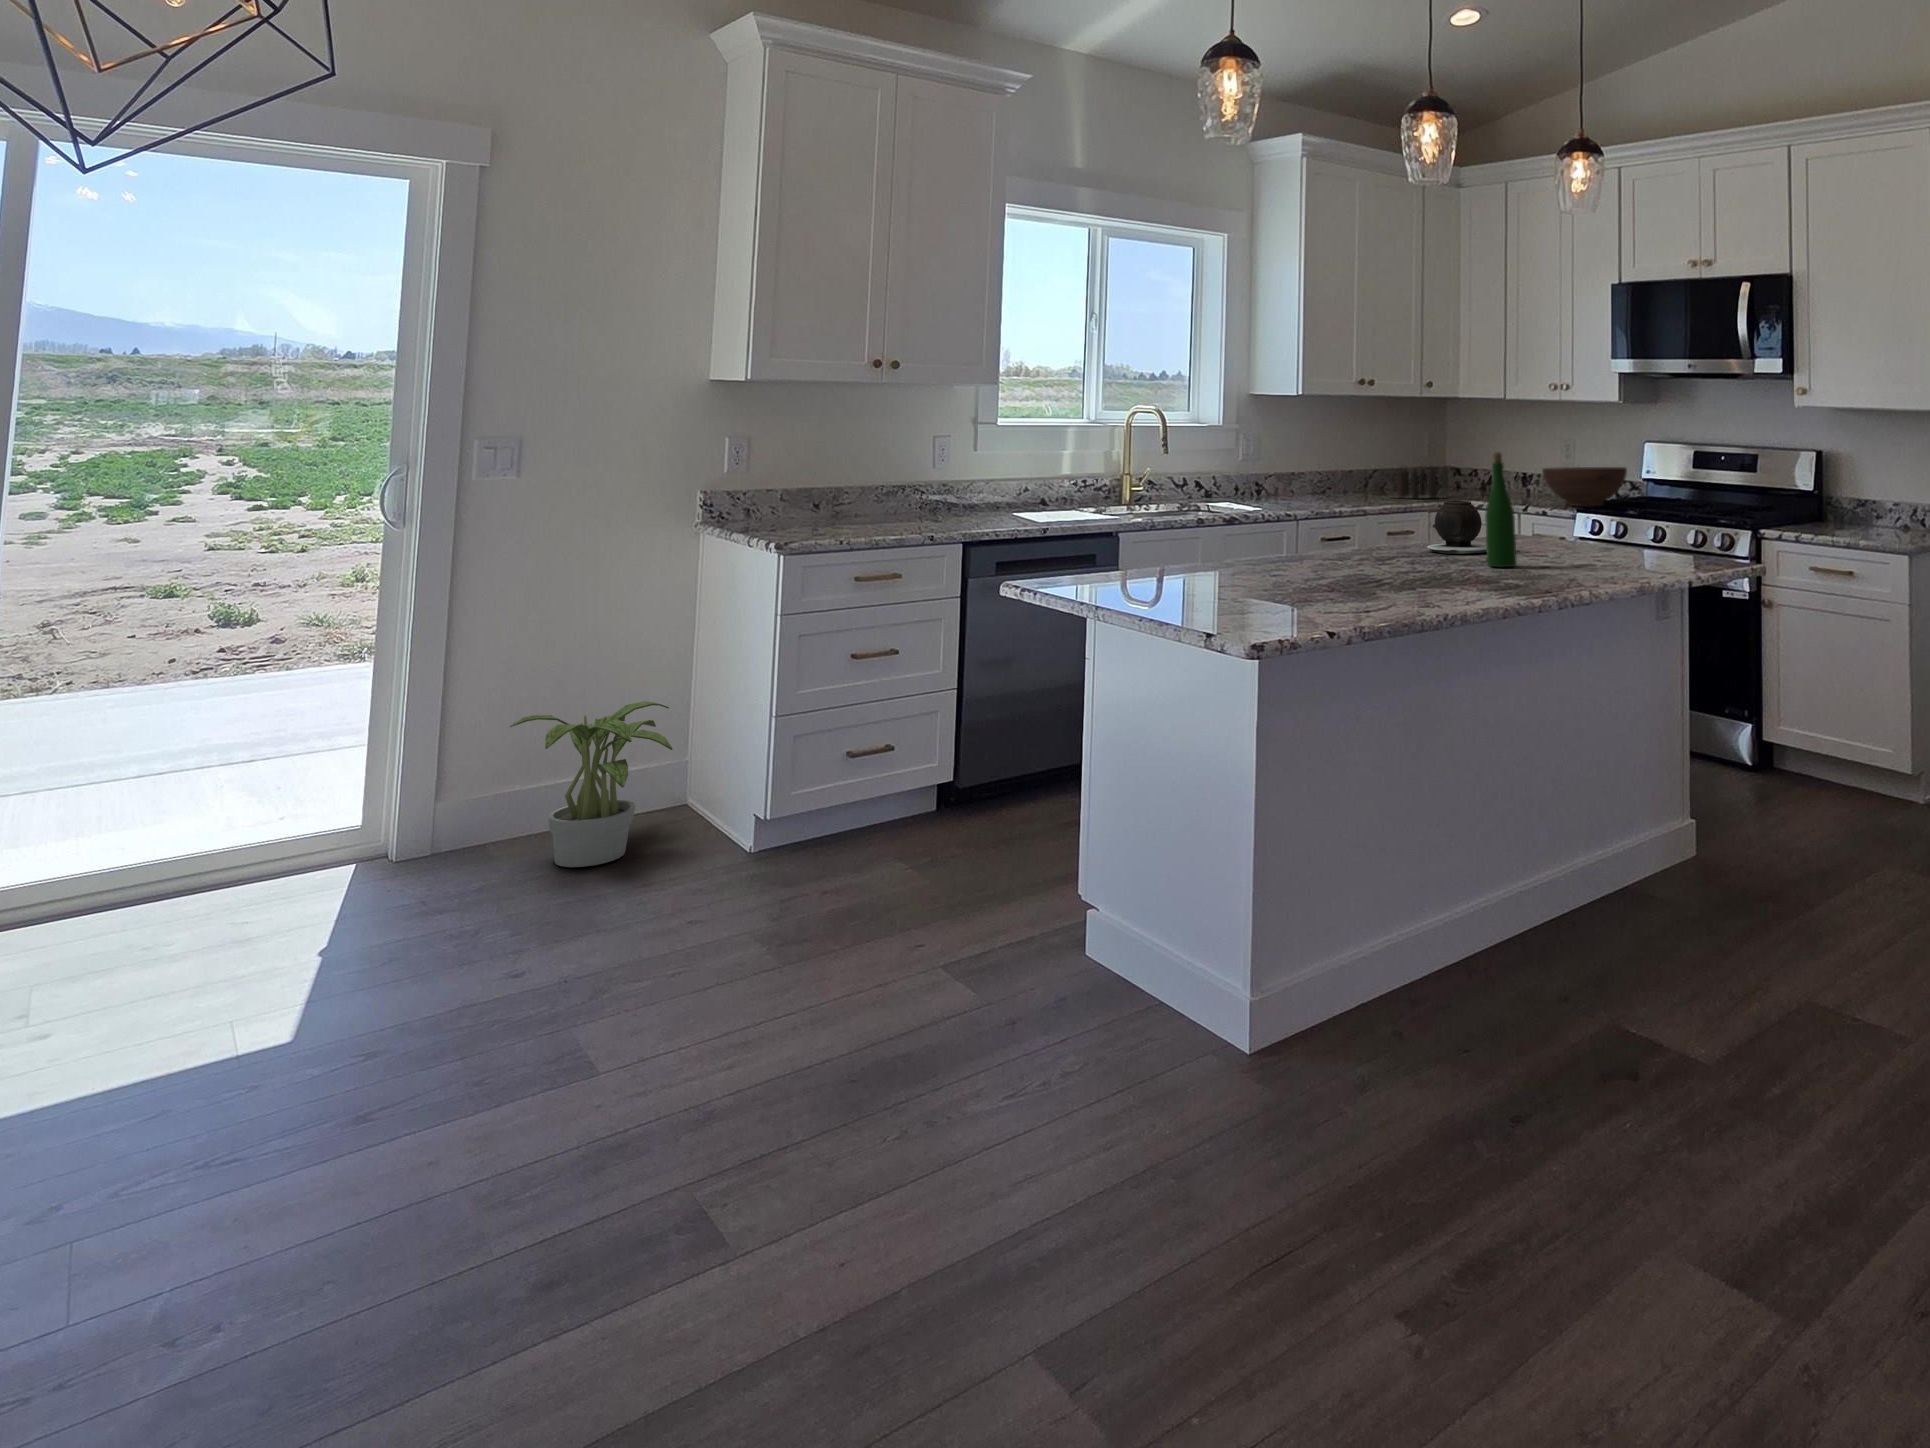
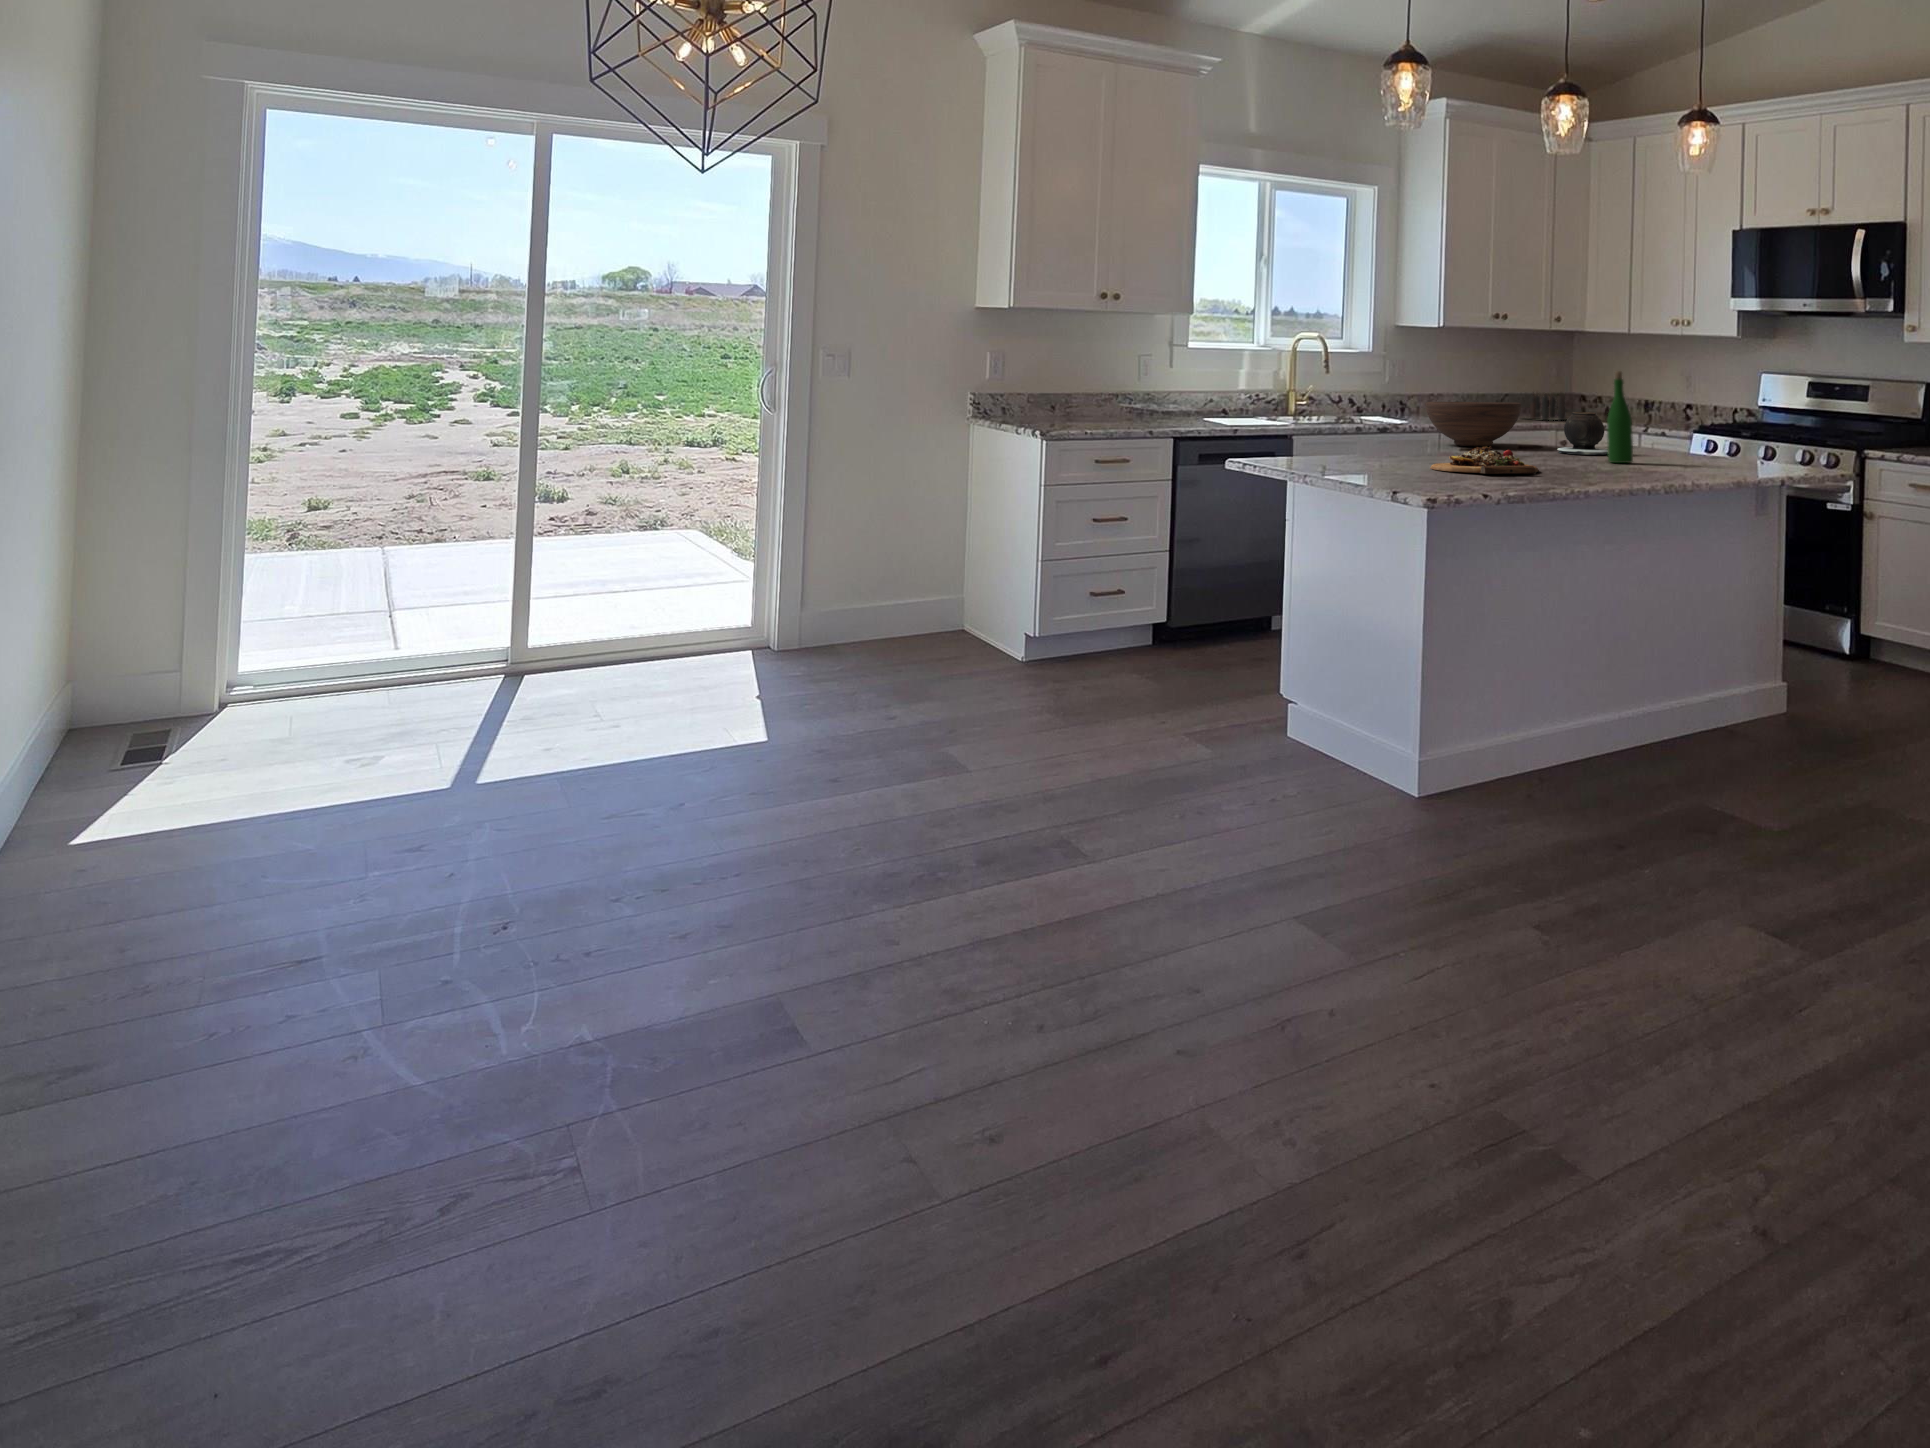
fruit bowl: present [1542,467,1627,507] -> present [1426,402,1521,446]
cutting board: none [1268,556,1405,596] -> present [1430,446,1539,474]
potted plant: present [510,702,672,867] -> none [855,547,966,662]

